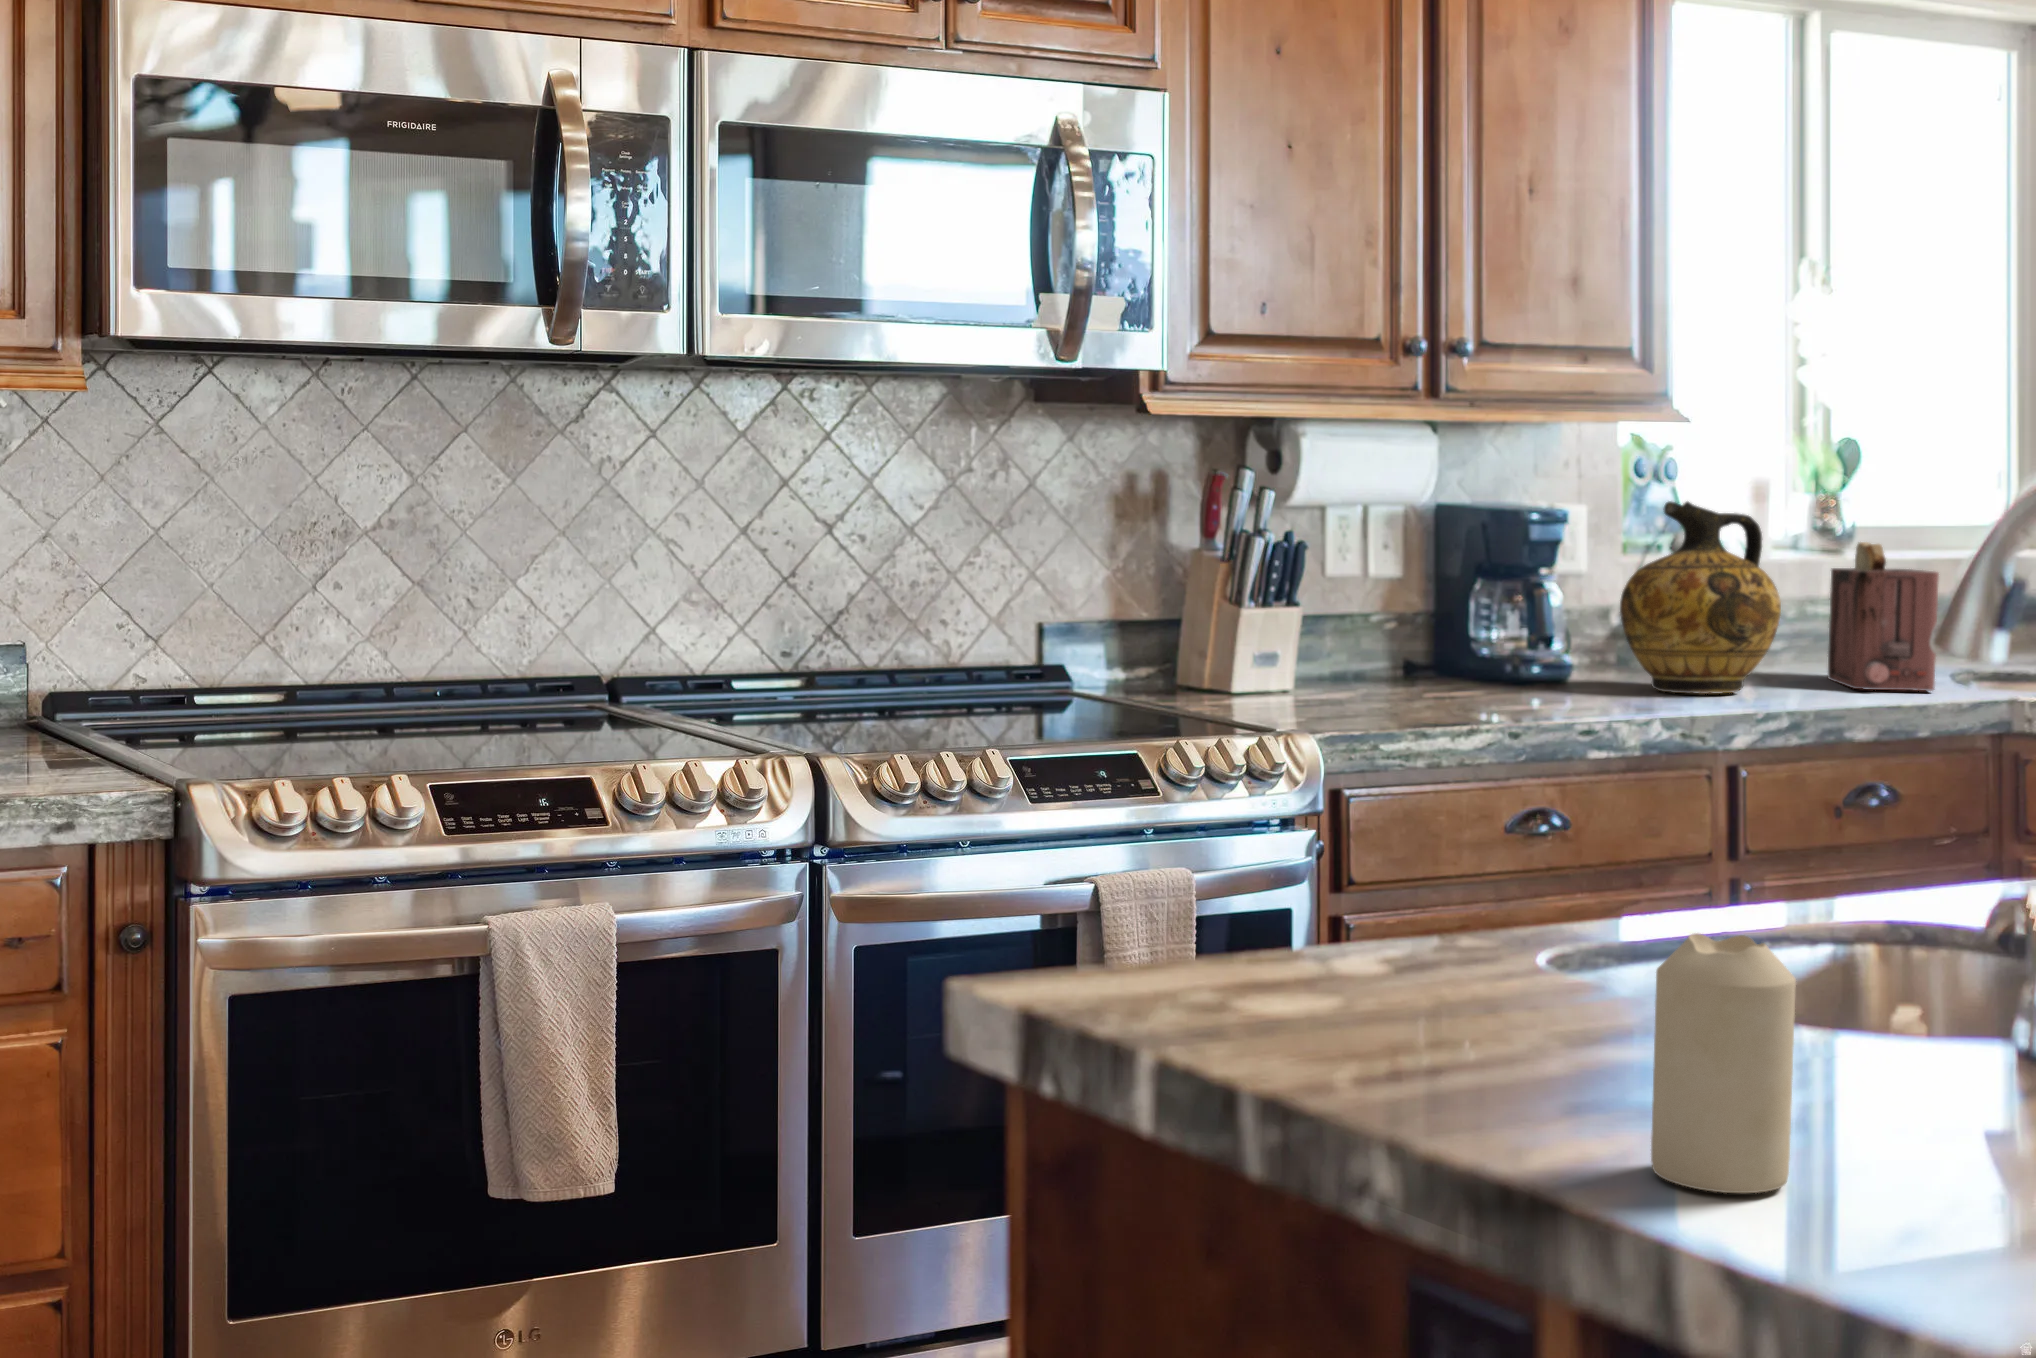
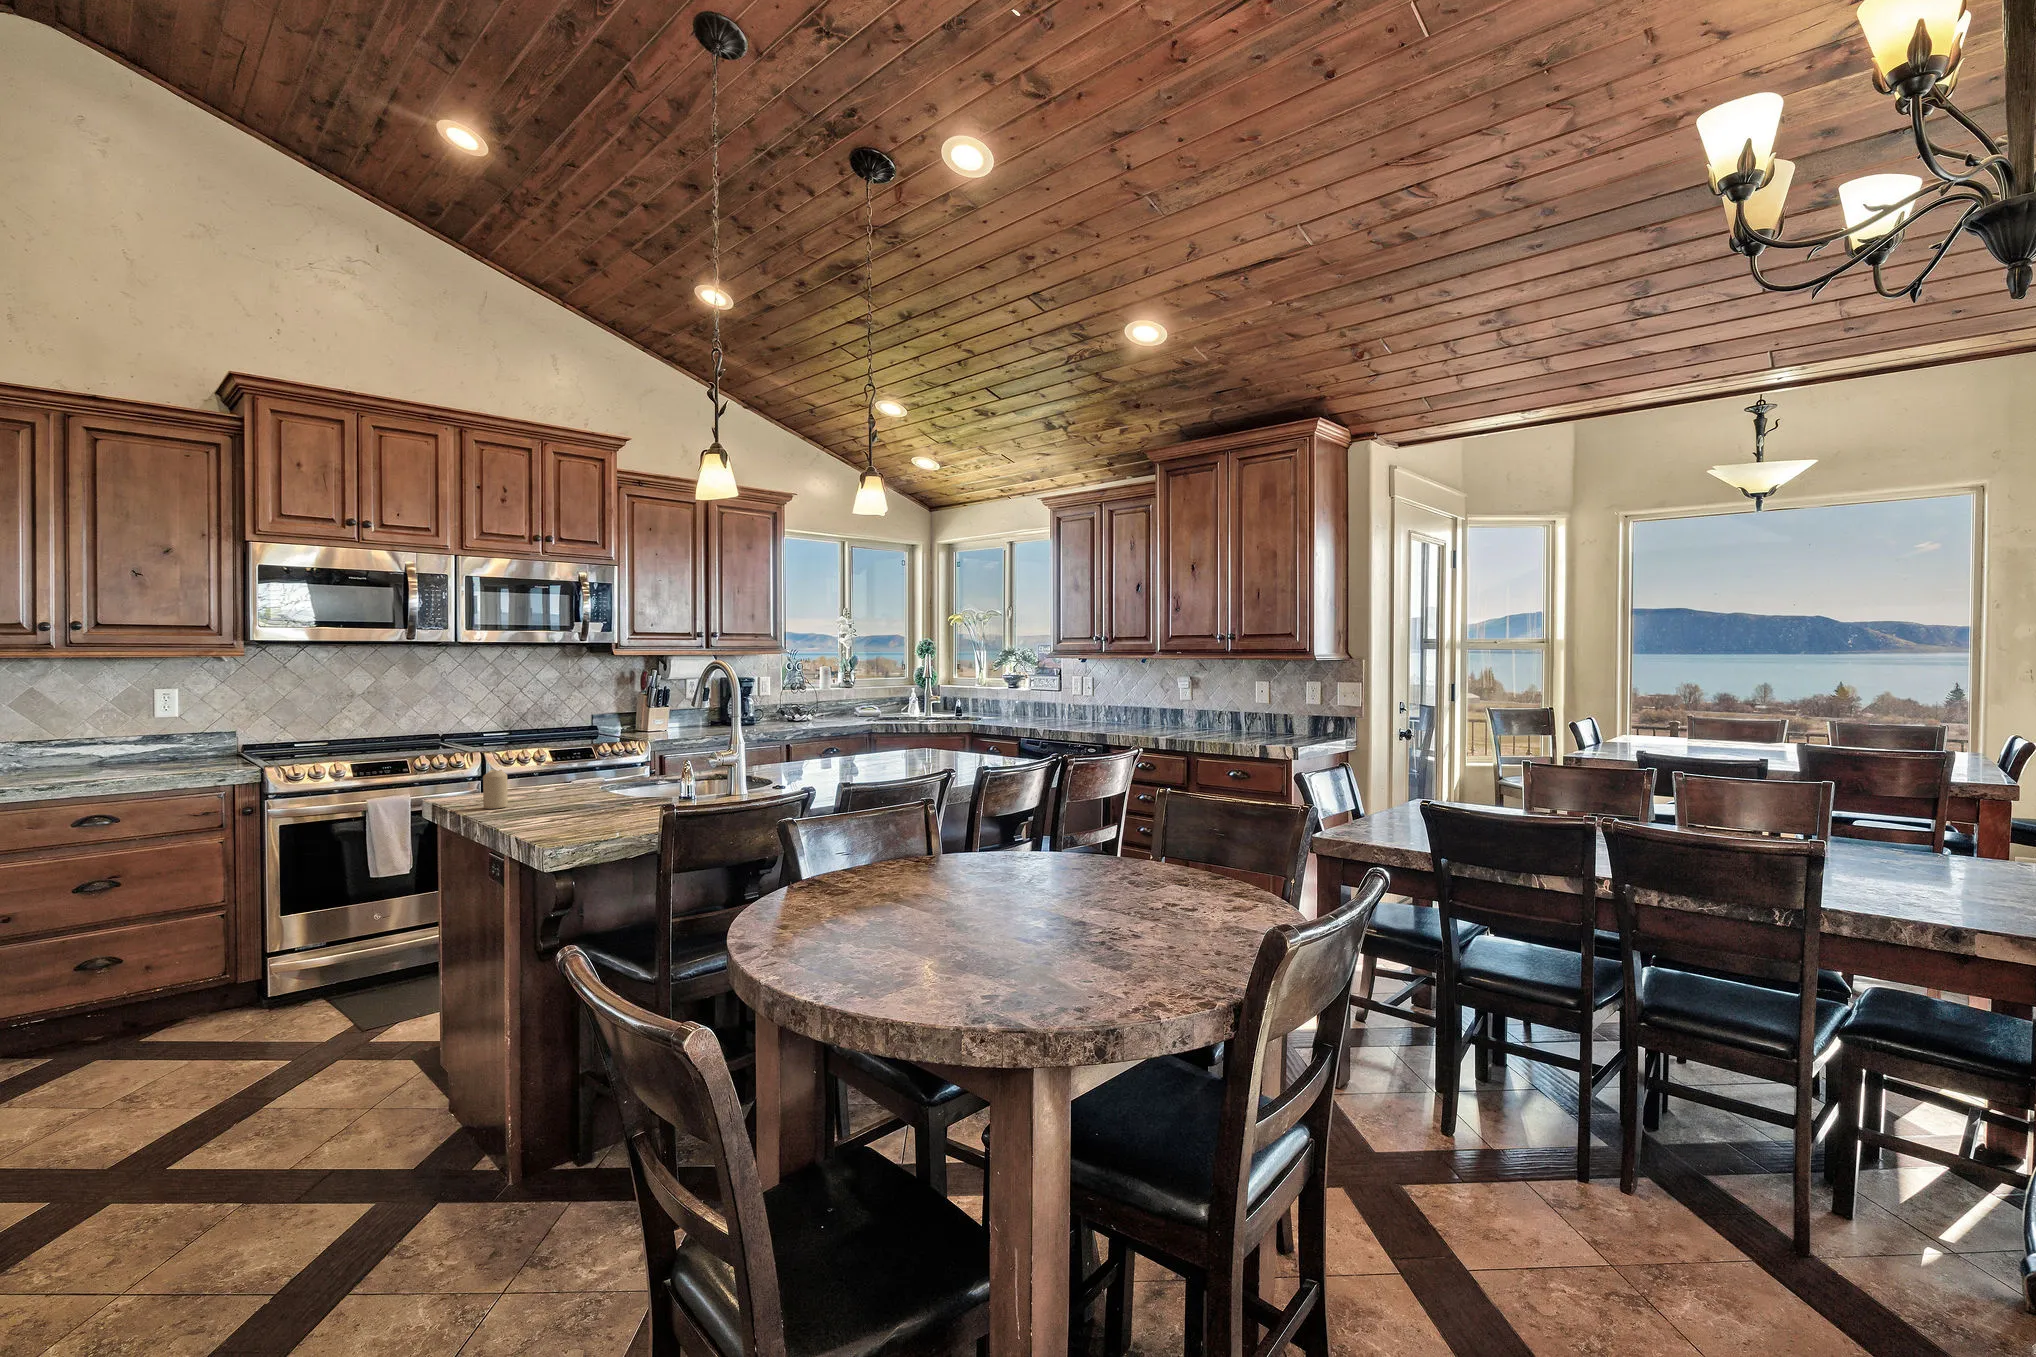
ceramic jug: present [1620,501,1781,694] -> none [765,677,807,728]
toaster: present [1828,542,1939,691] -> none [832,687,856,726]

